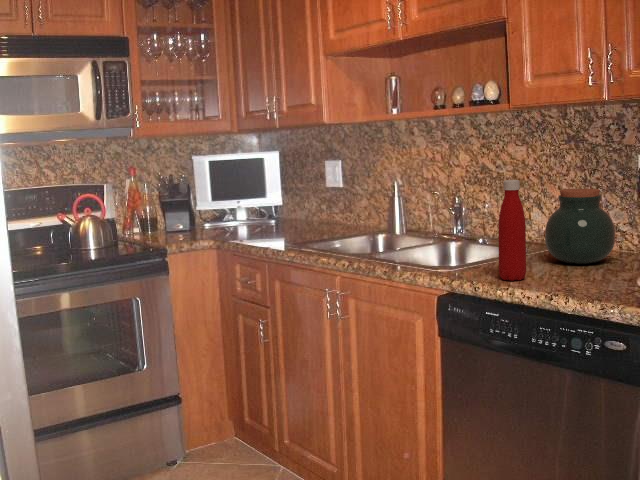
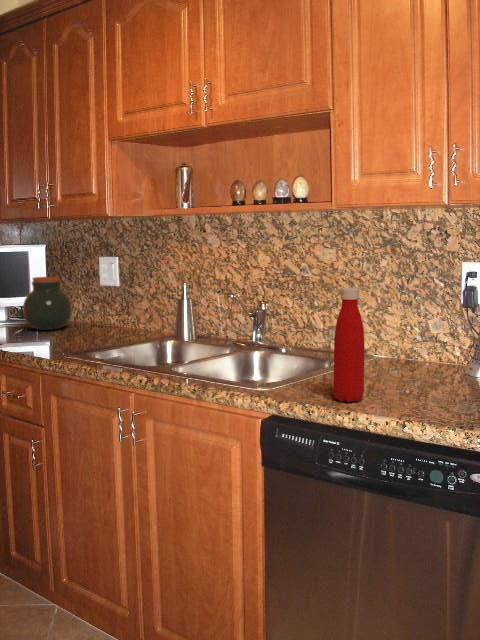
jar: present [545,188,615,264] -> present [23,277,72,330]

